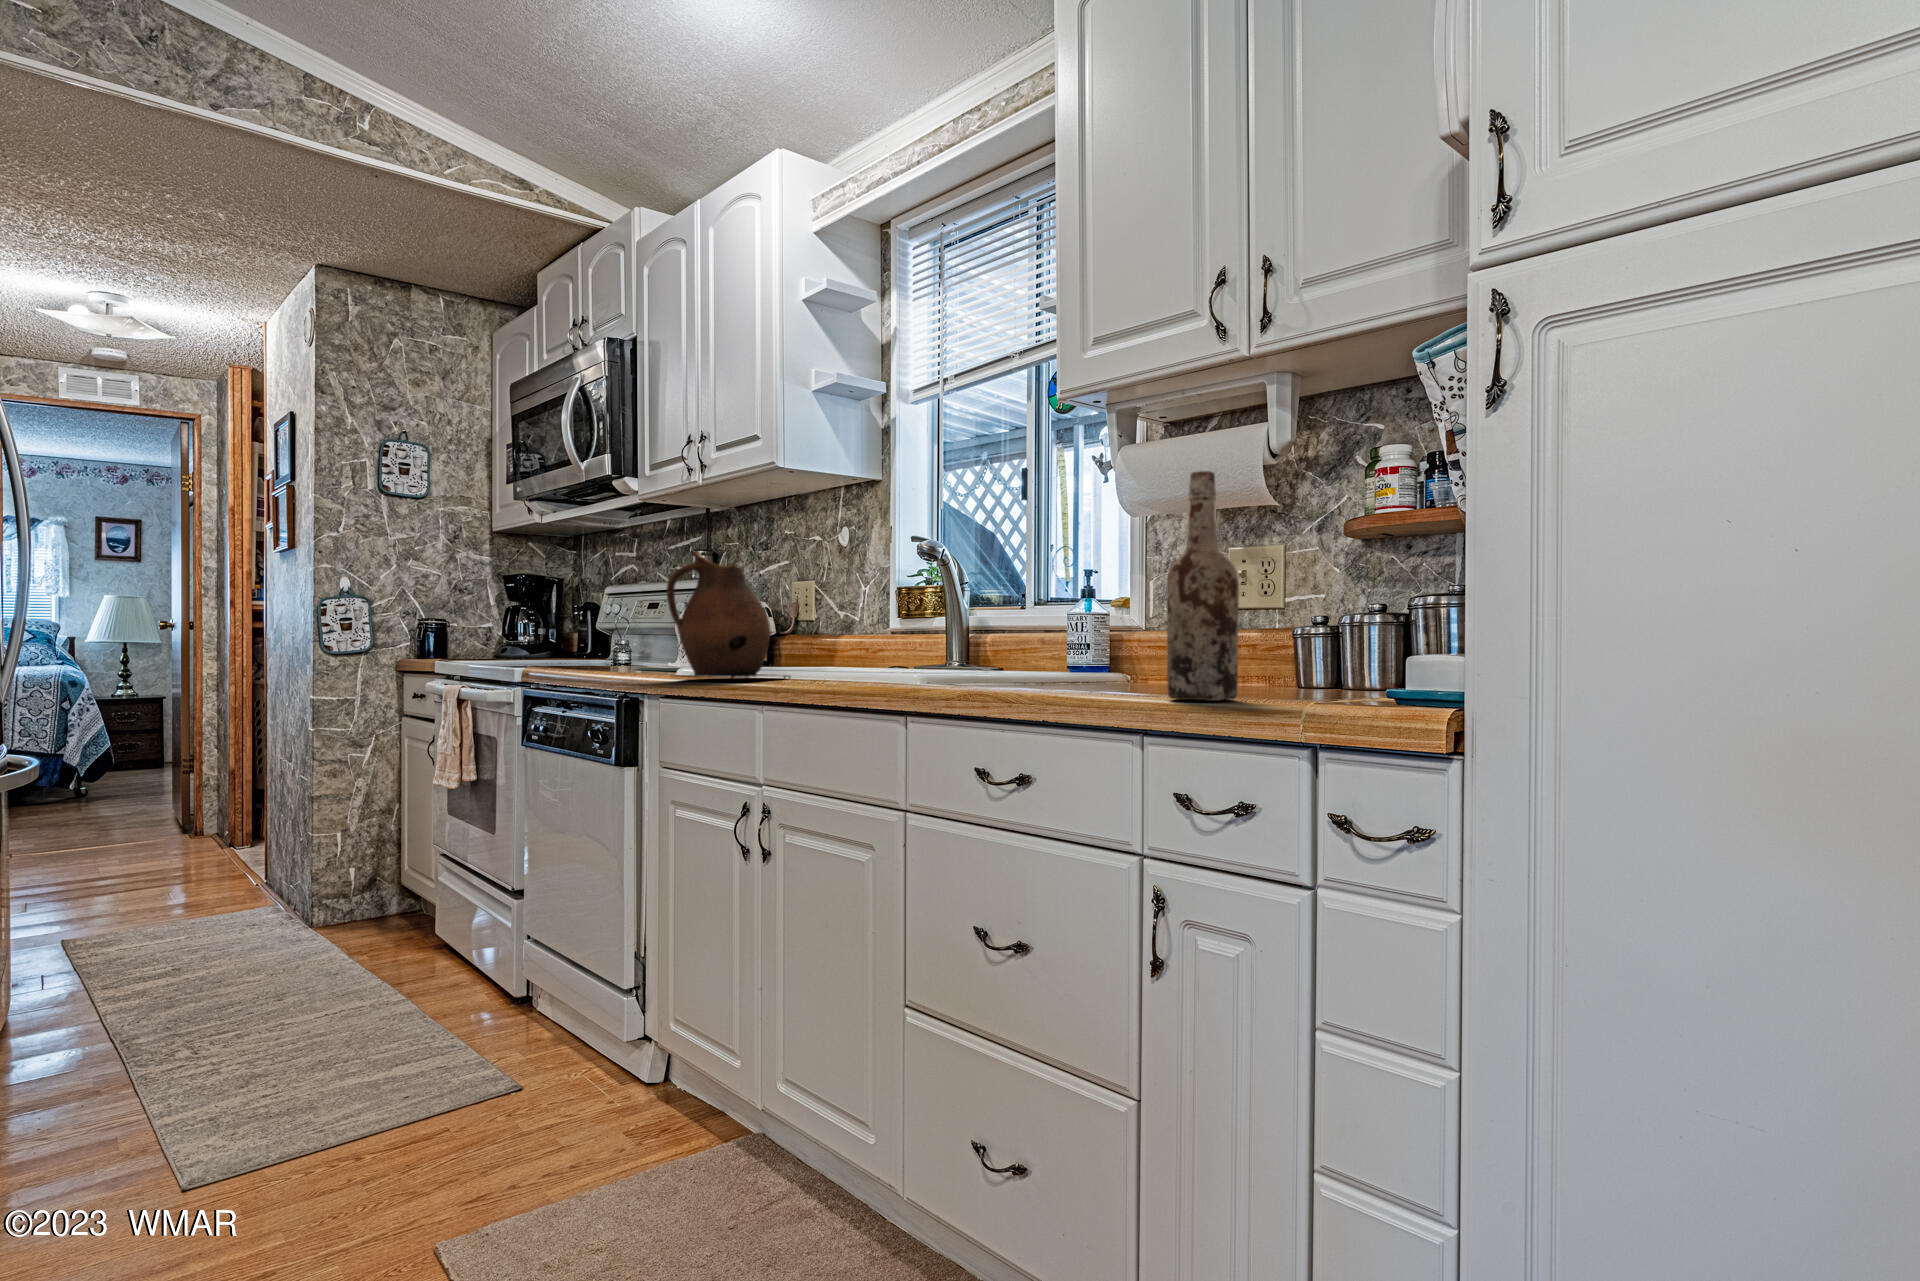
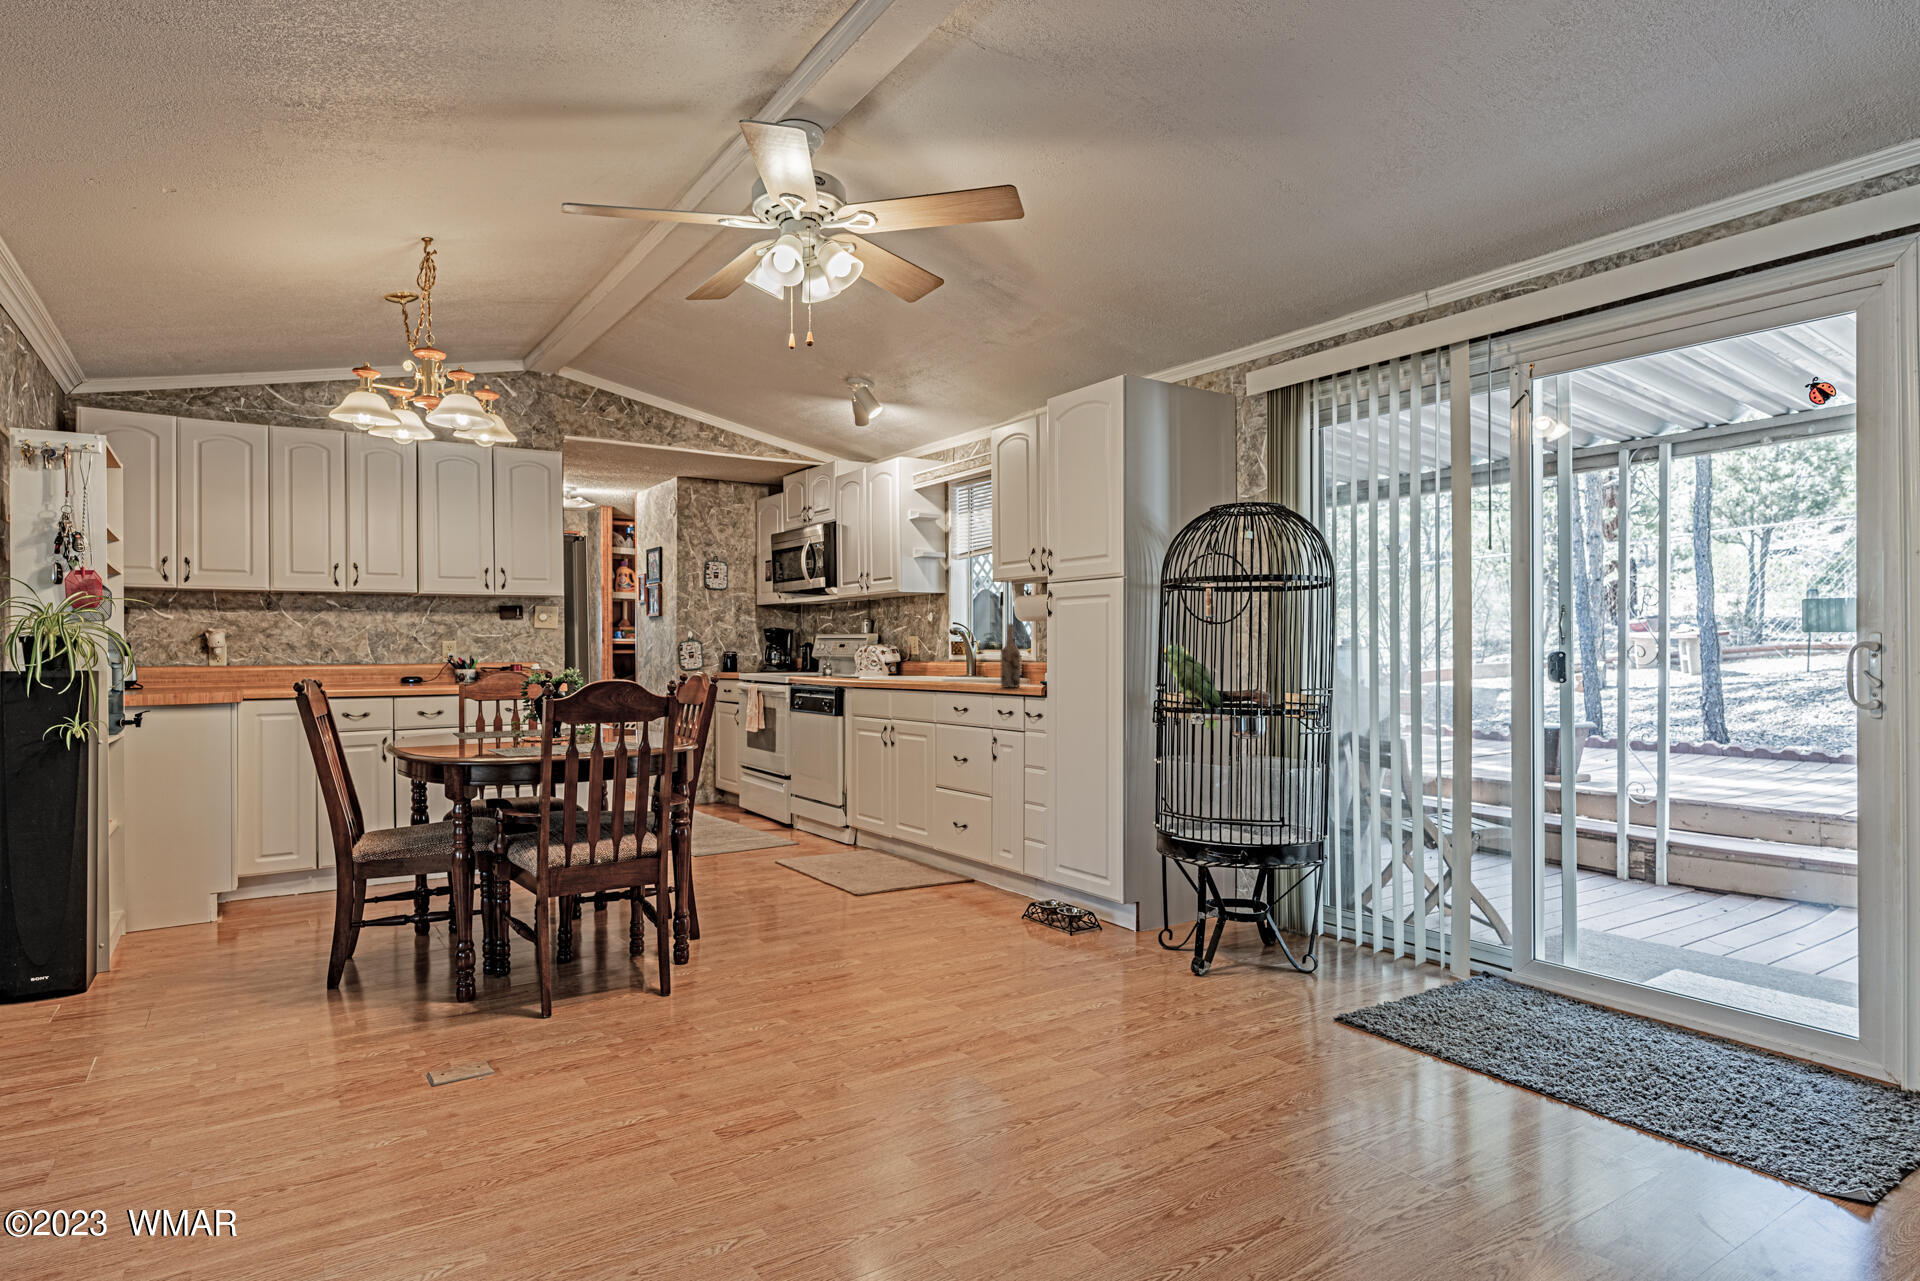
ceramic pitcher: present [667,552,790,679] -> none [858,636,902,682]

